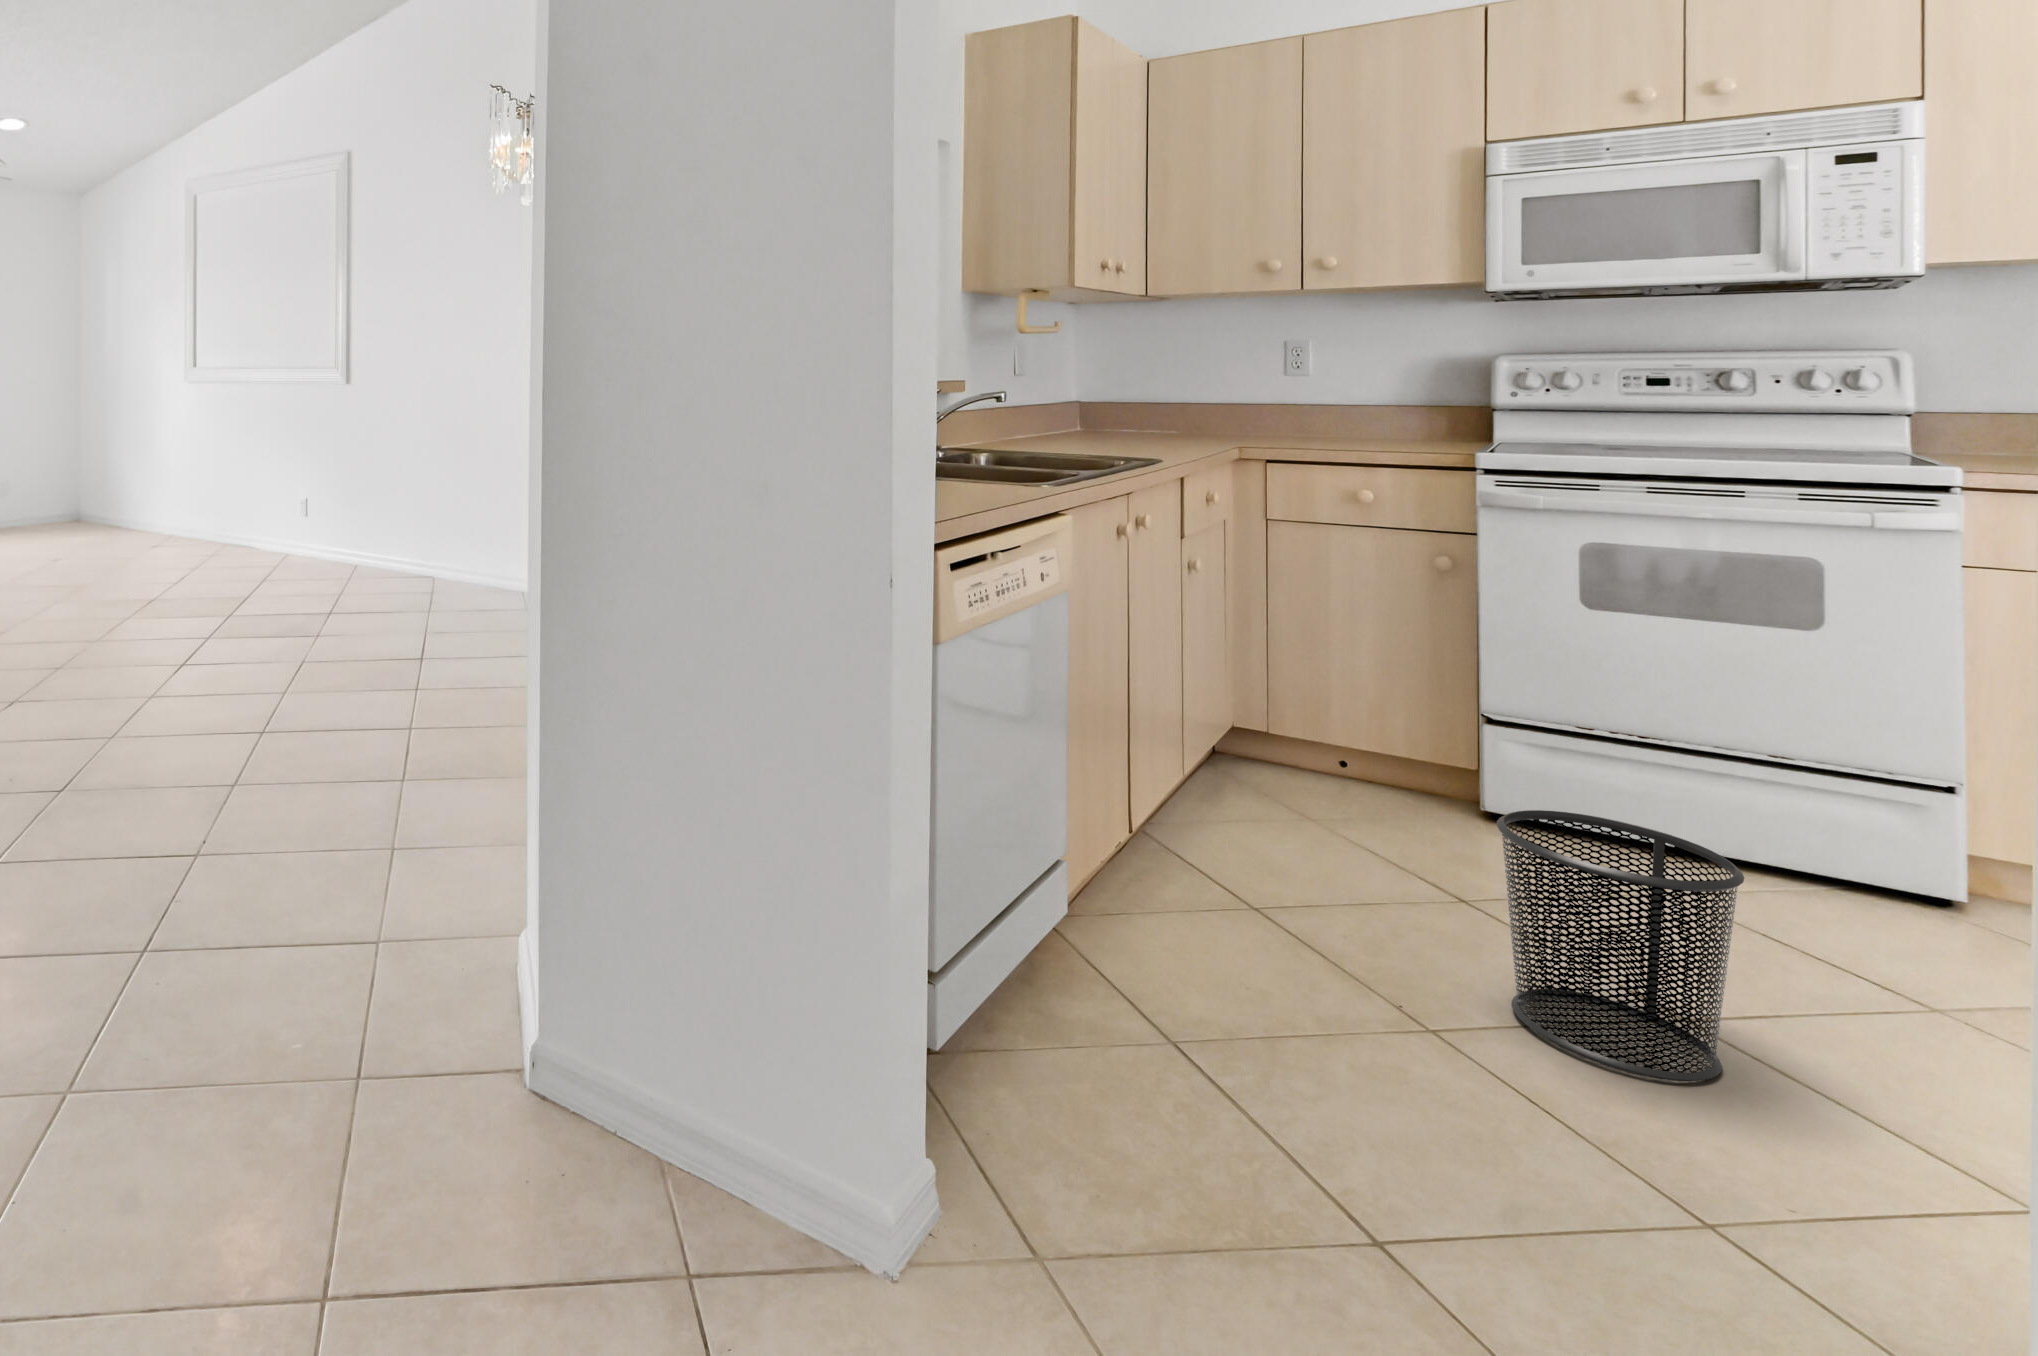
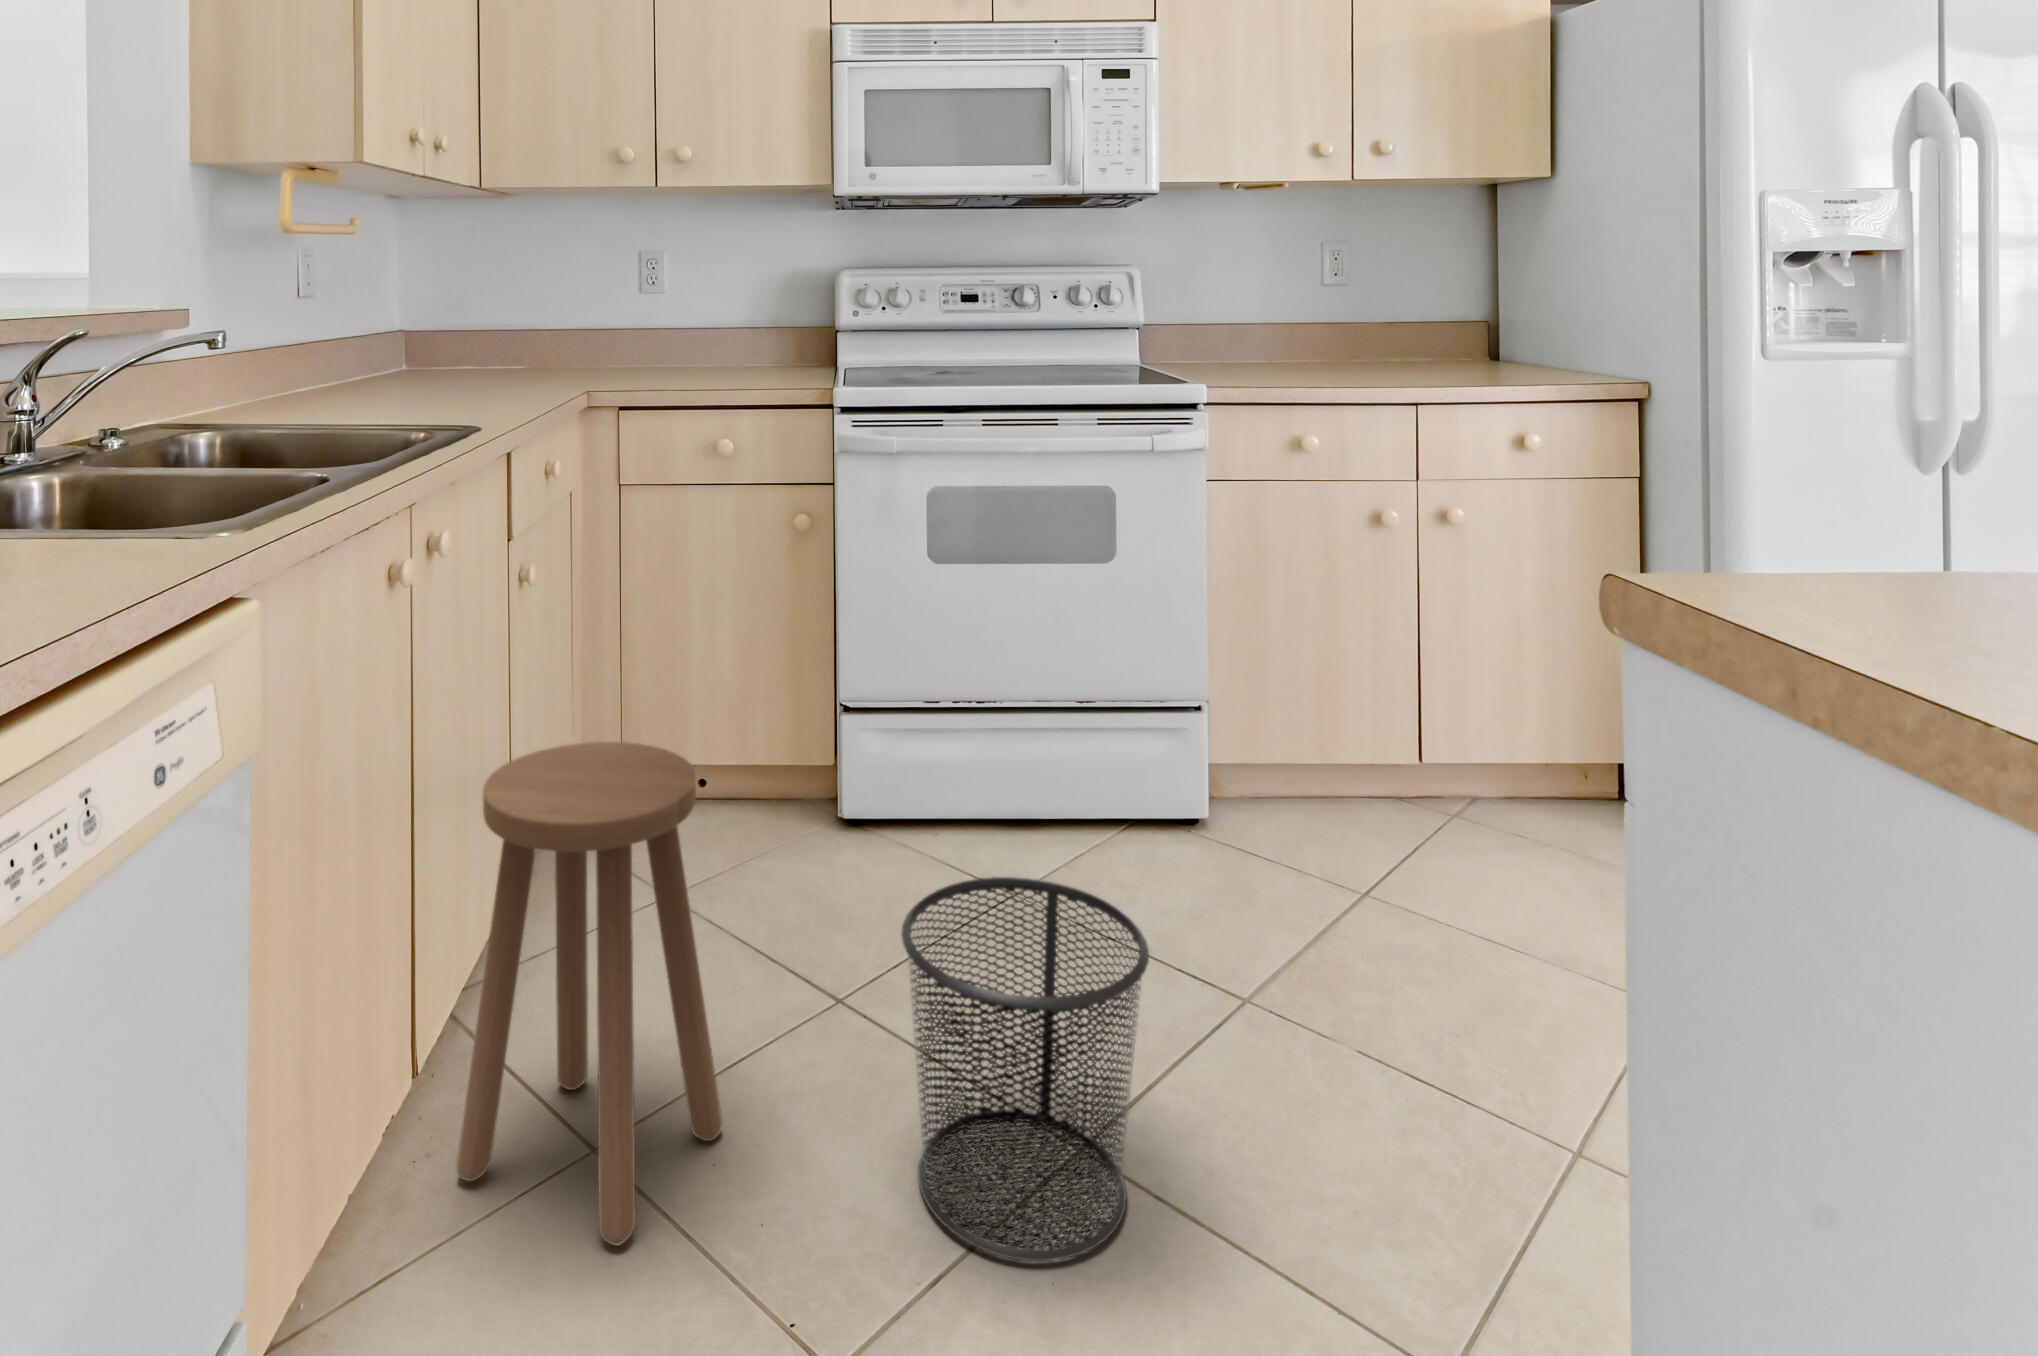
stool: none [1148,658,1344,955] -> present [456,742,723,1245]

